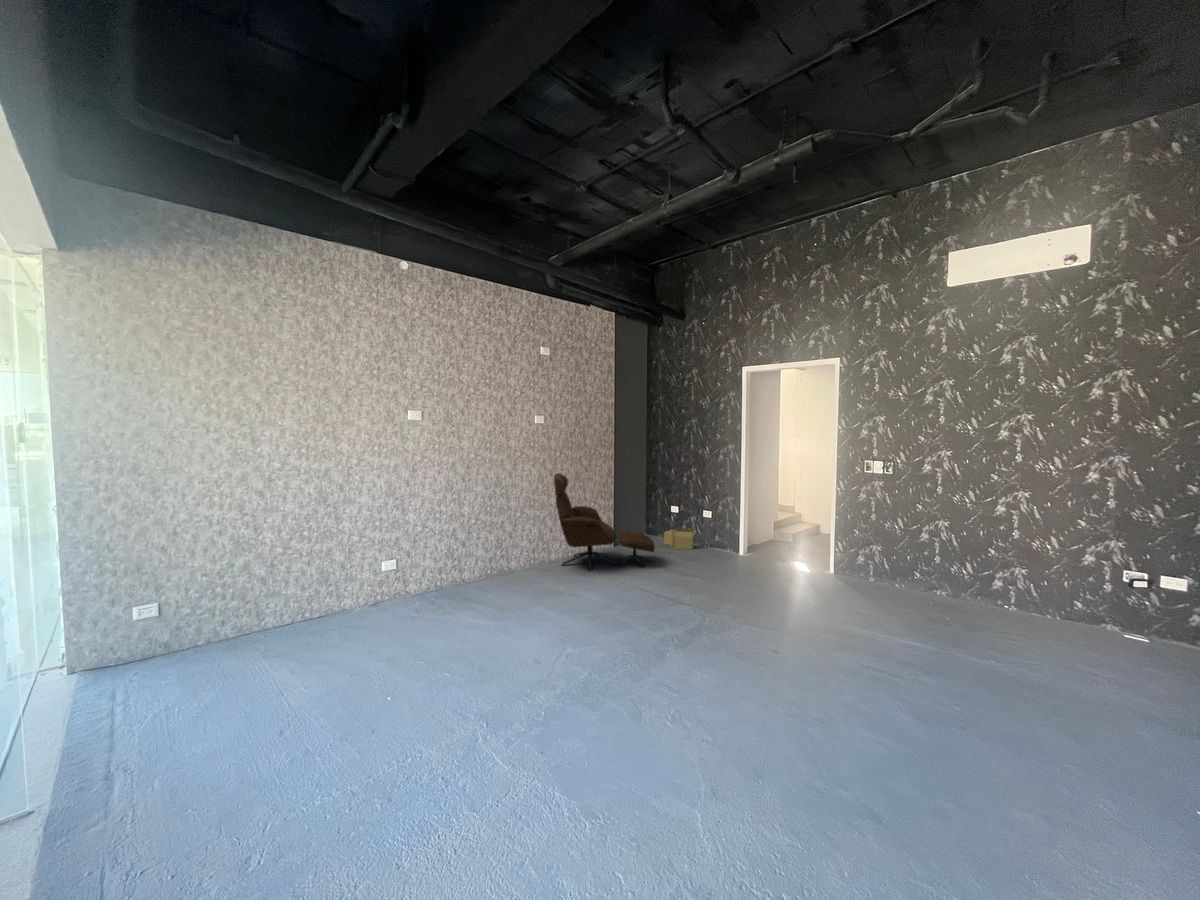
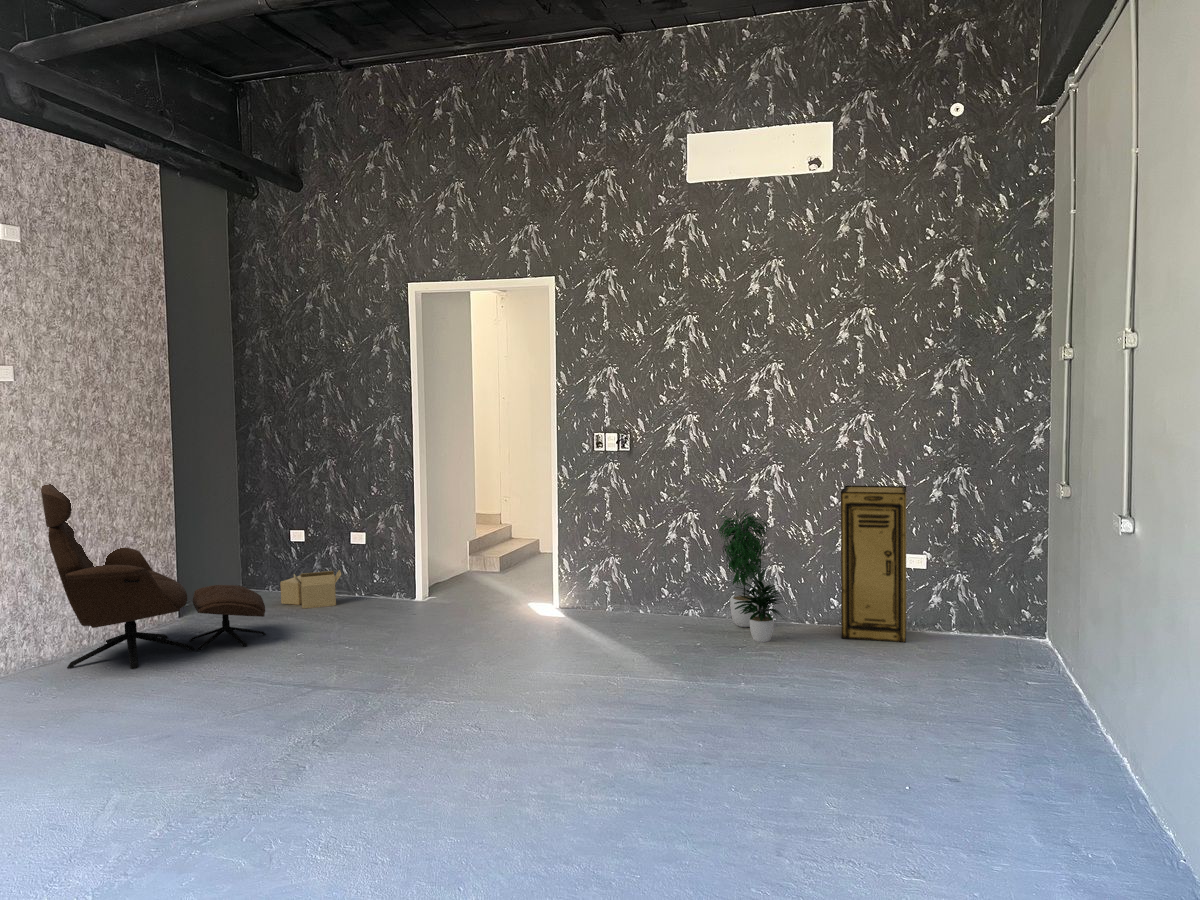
storage cabinet: none [1091,513,1174,656] -> present [841,486,906,643]
potted plant: none [964,520,1032,628] -> present [719,510,784,642]

